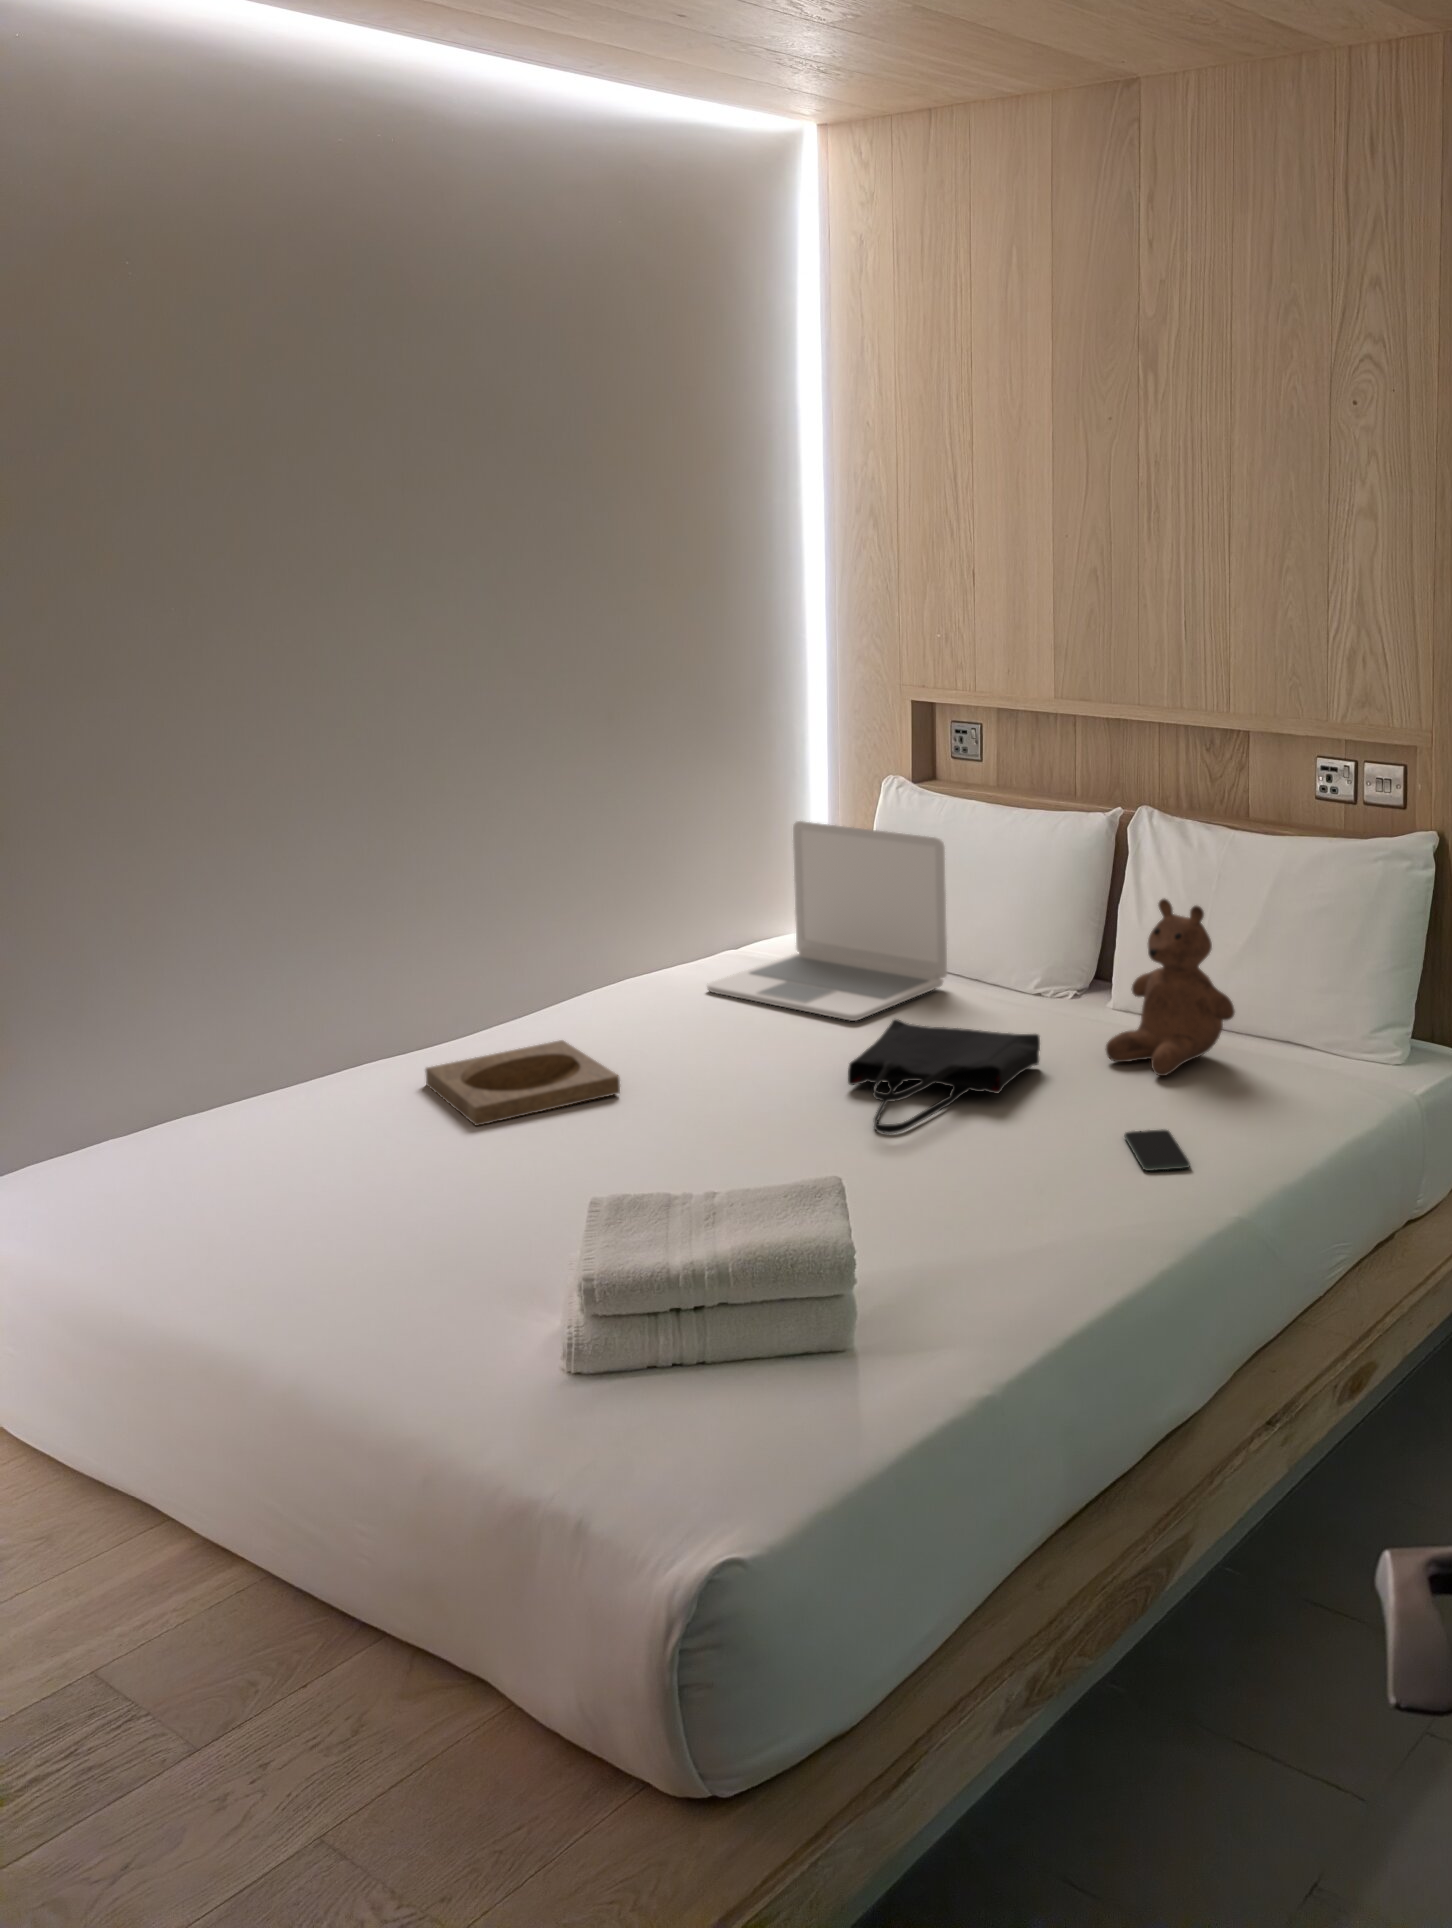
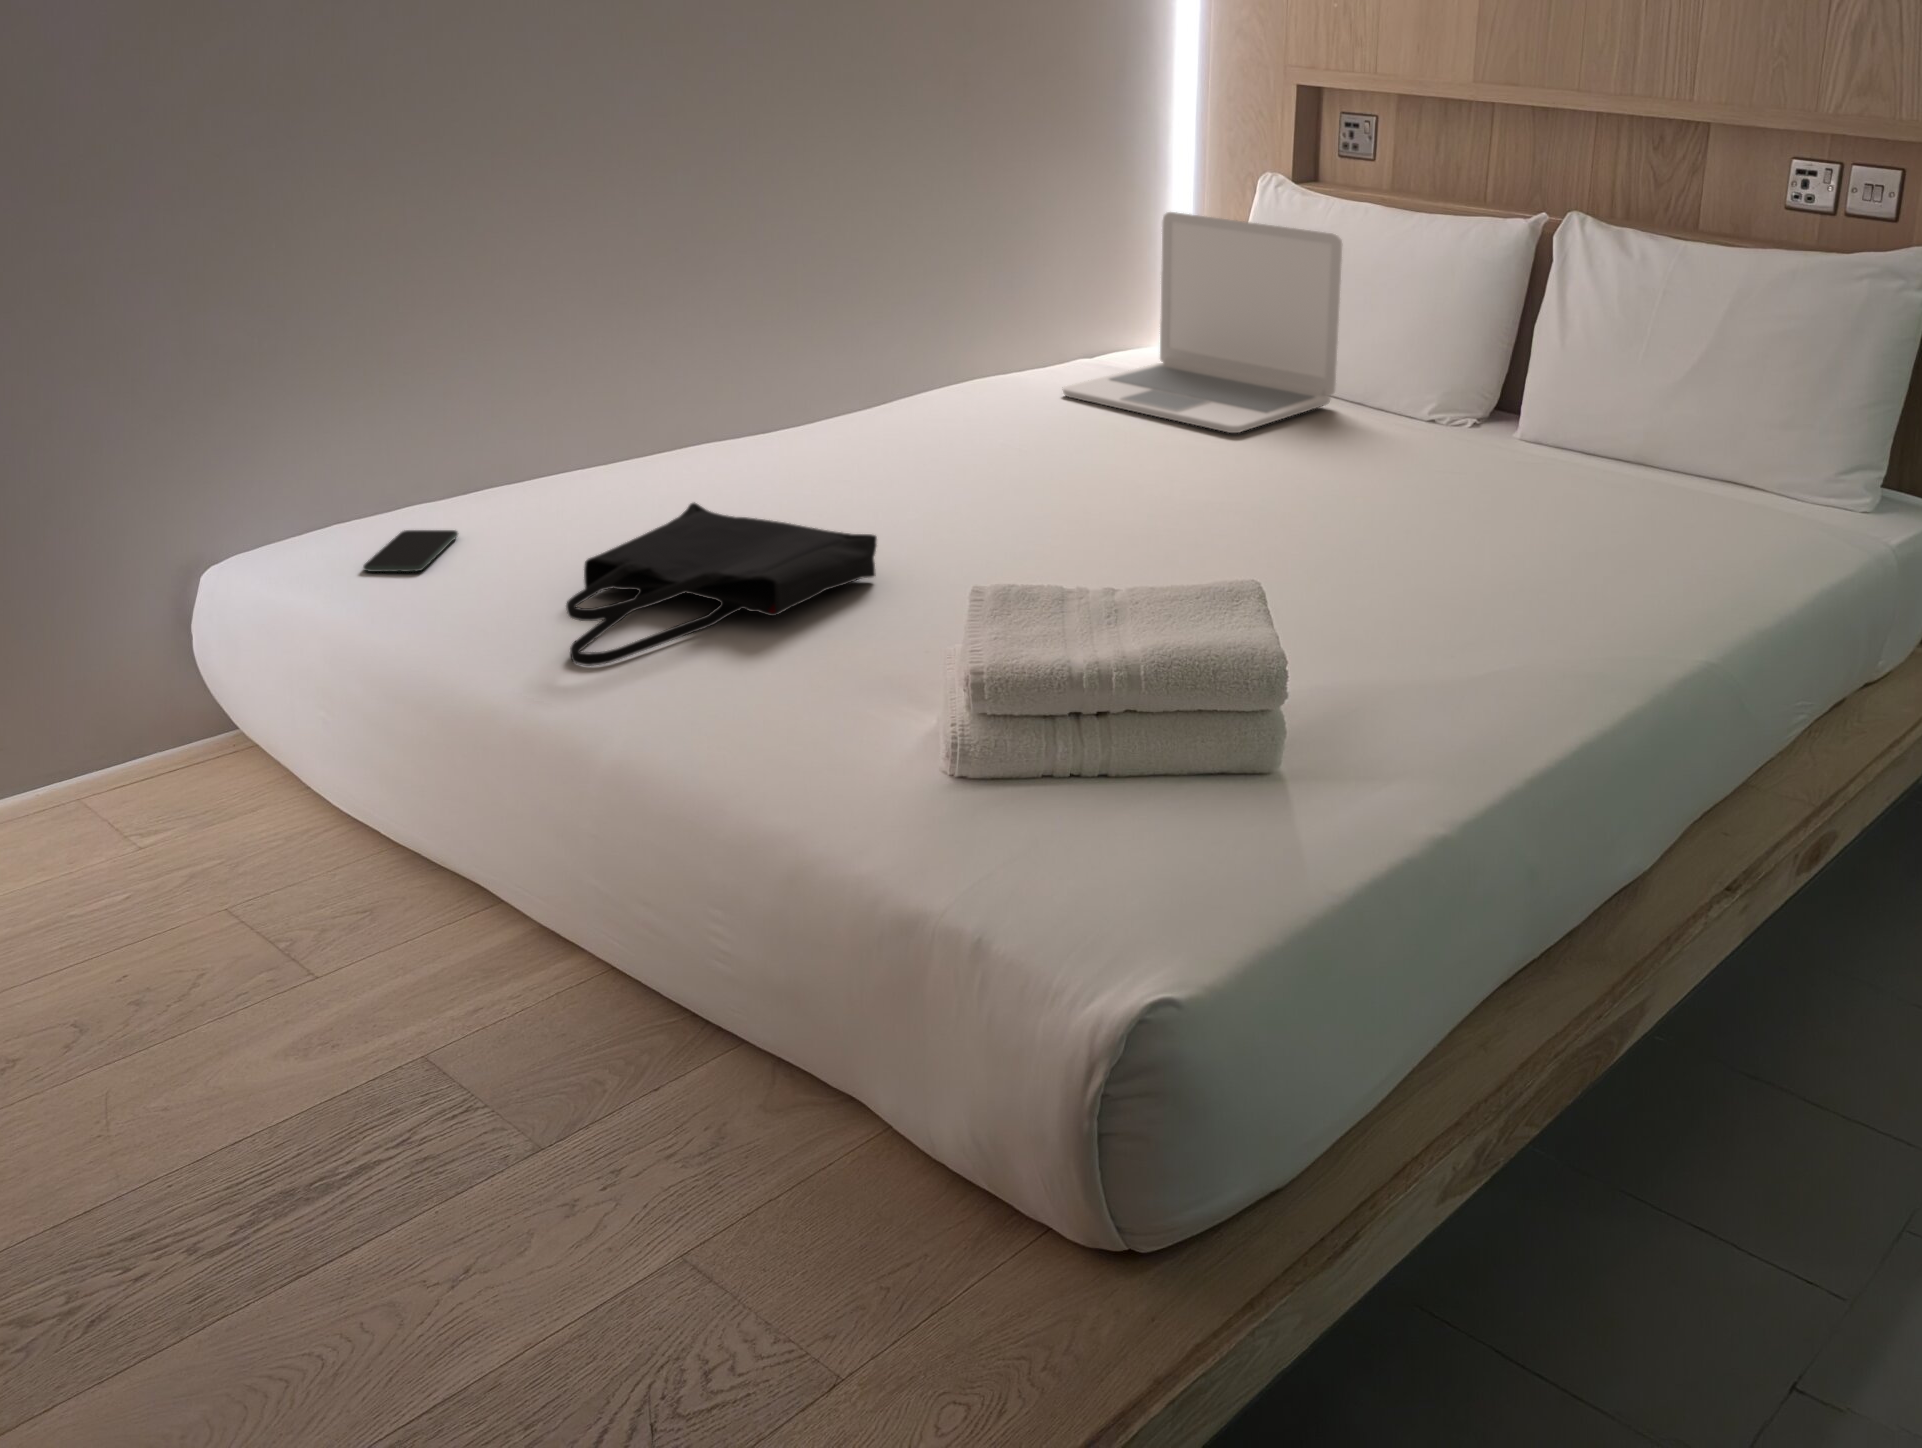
teddy bear: present [1105,898,1235,1076] -> none [1530,307,1689,508]
tote bag: present [848,1019,1040,1134] -> present [566,502,877,666]
tray: present [425,1040,620,1126] -> none [756,431,977,514]
smartphone: present [1124,1129,1190,1171] -> present [363,530,458,572]

